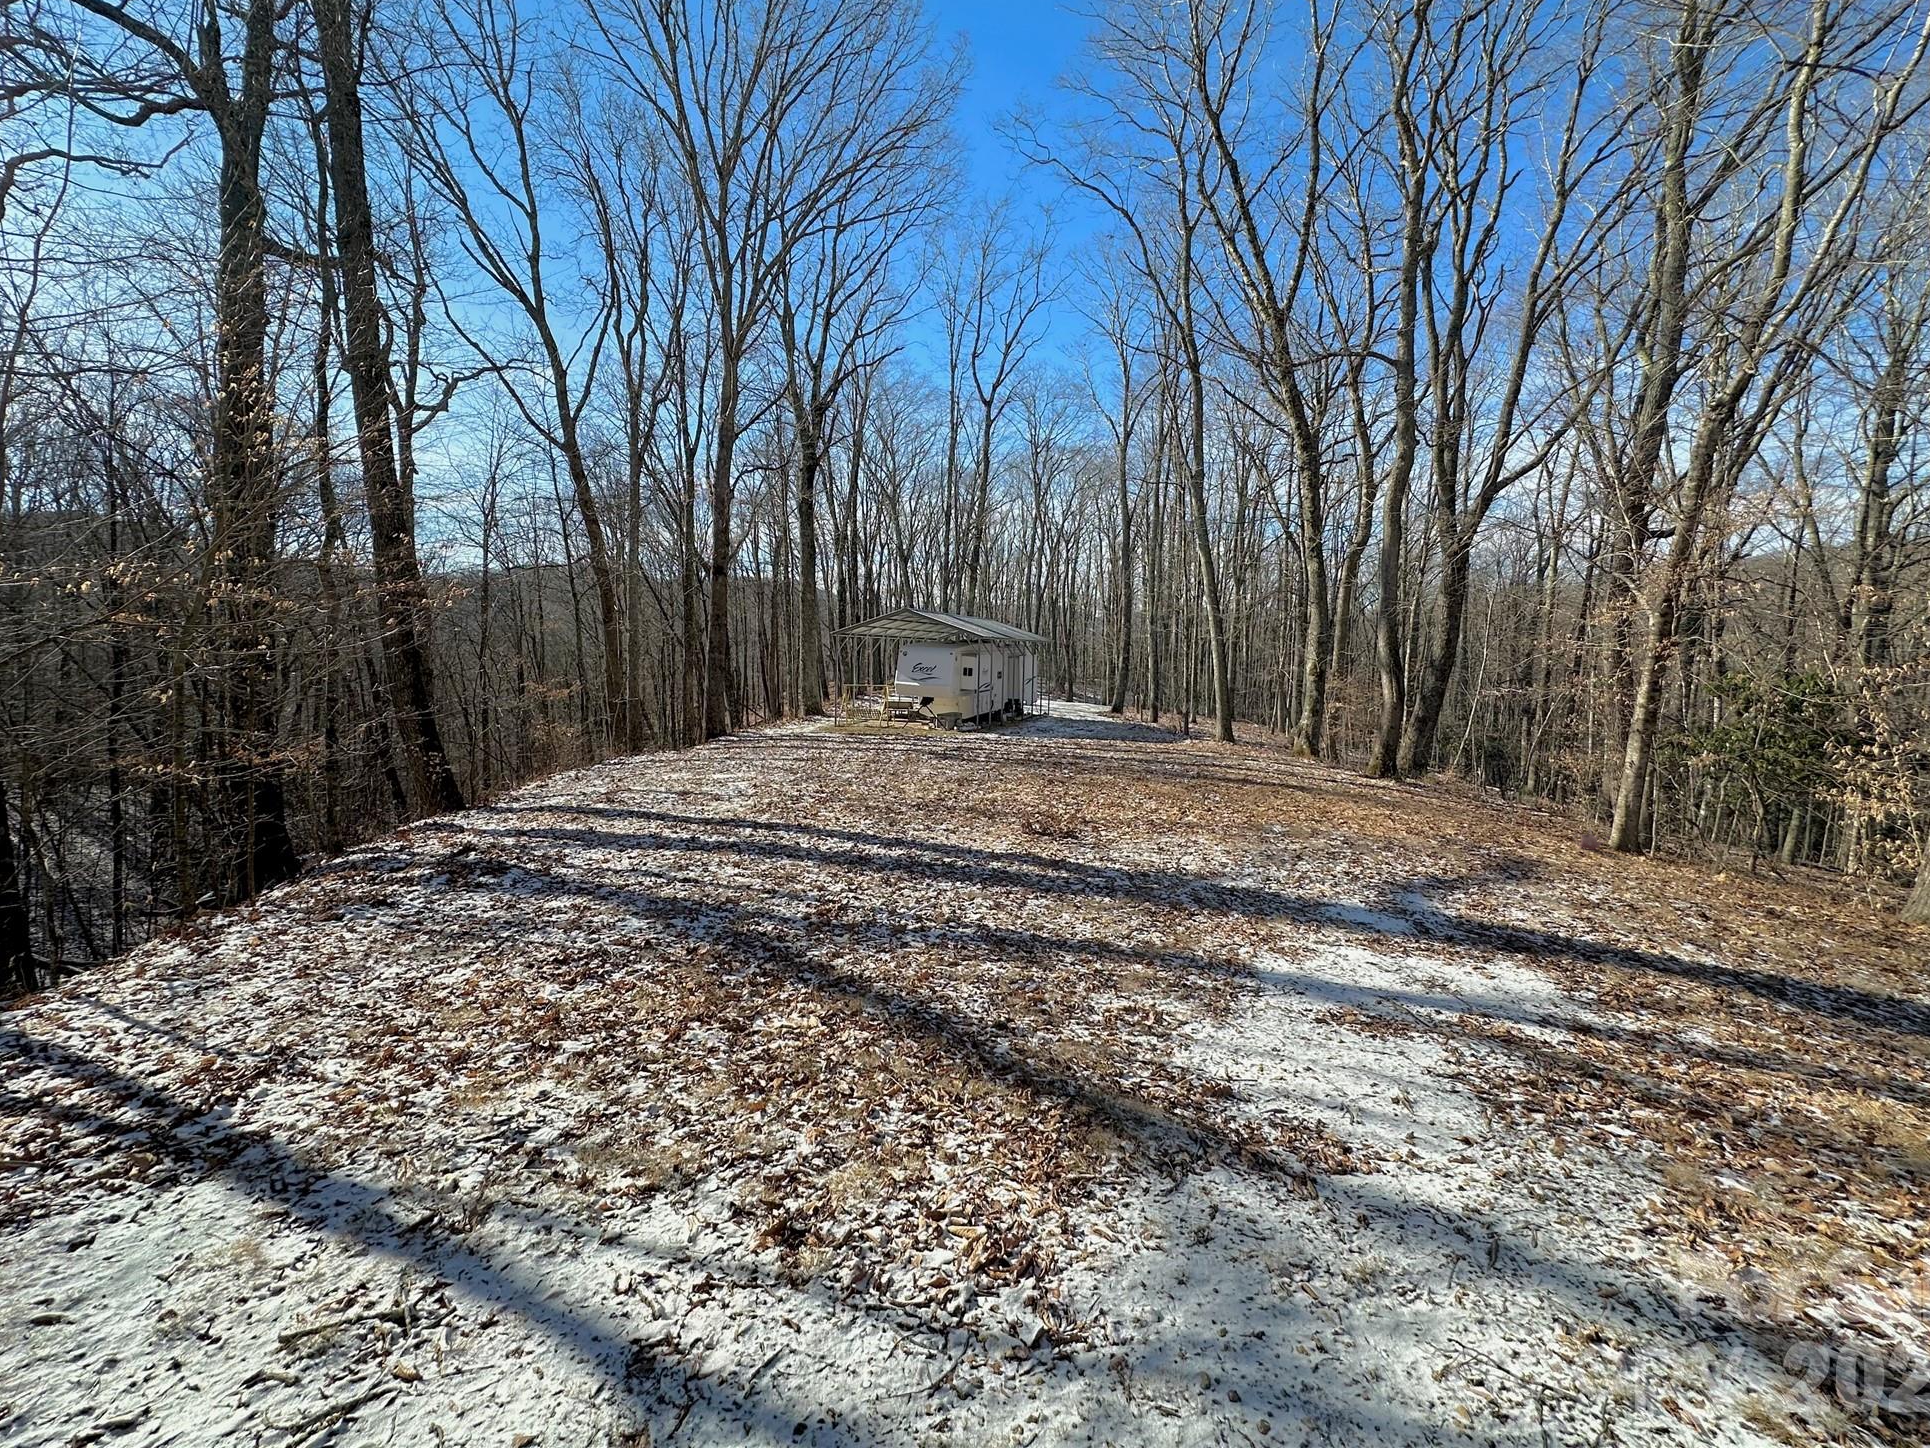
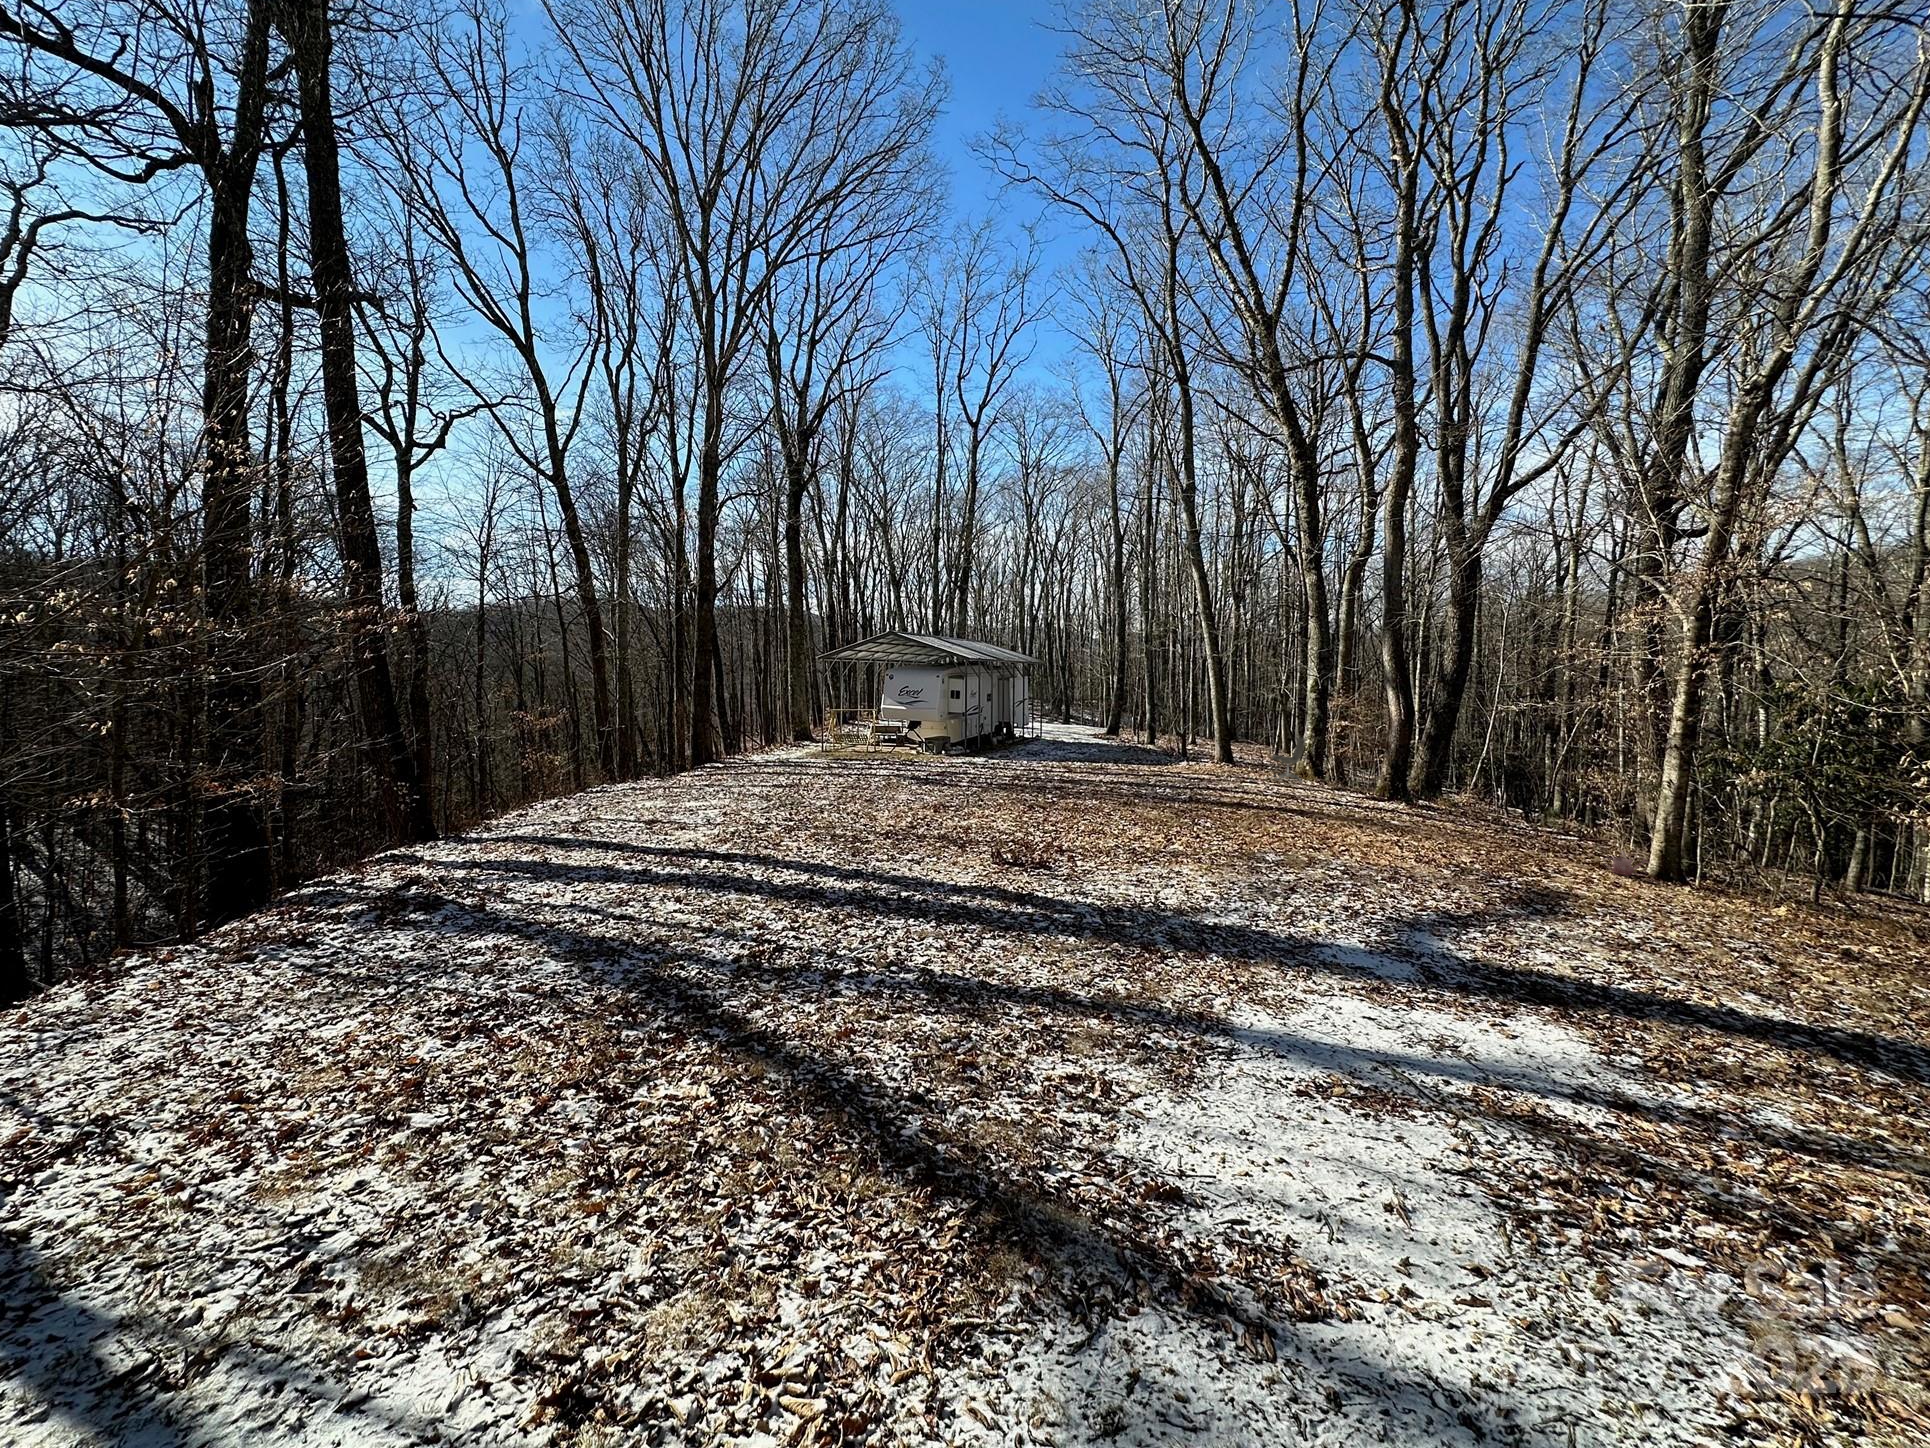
chair: none [1275,720,1308,764] -> present [1273,738,1306,781]

